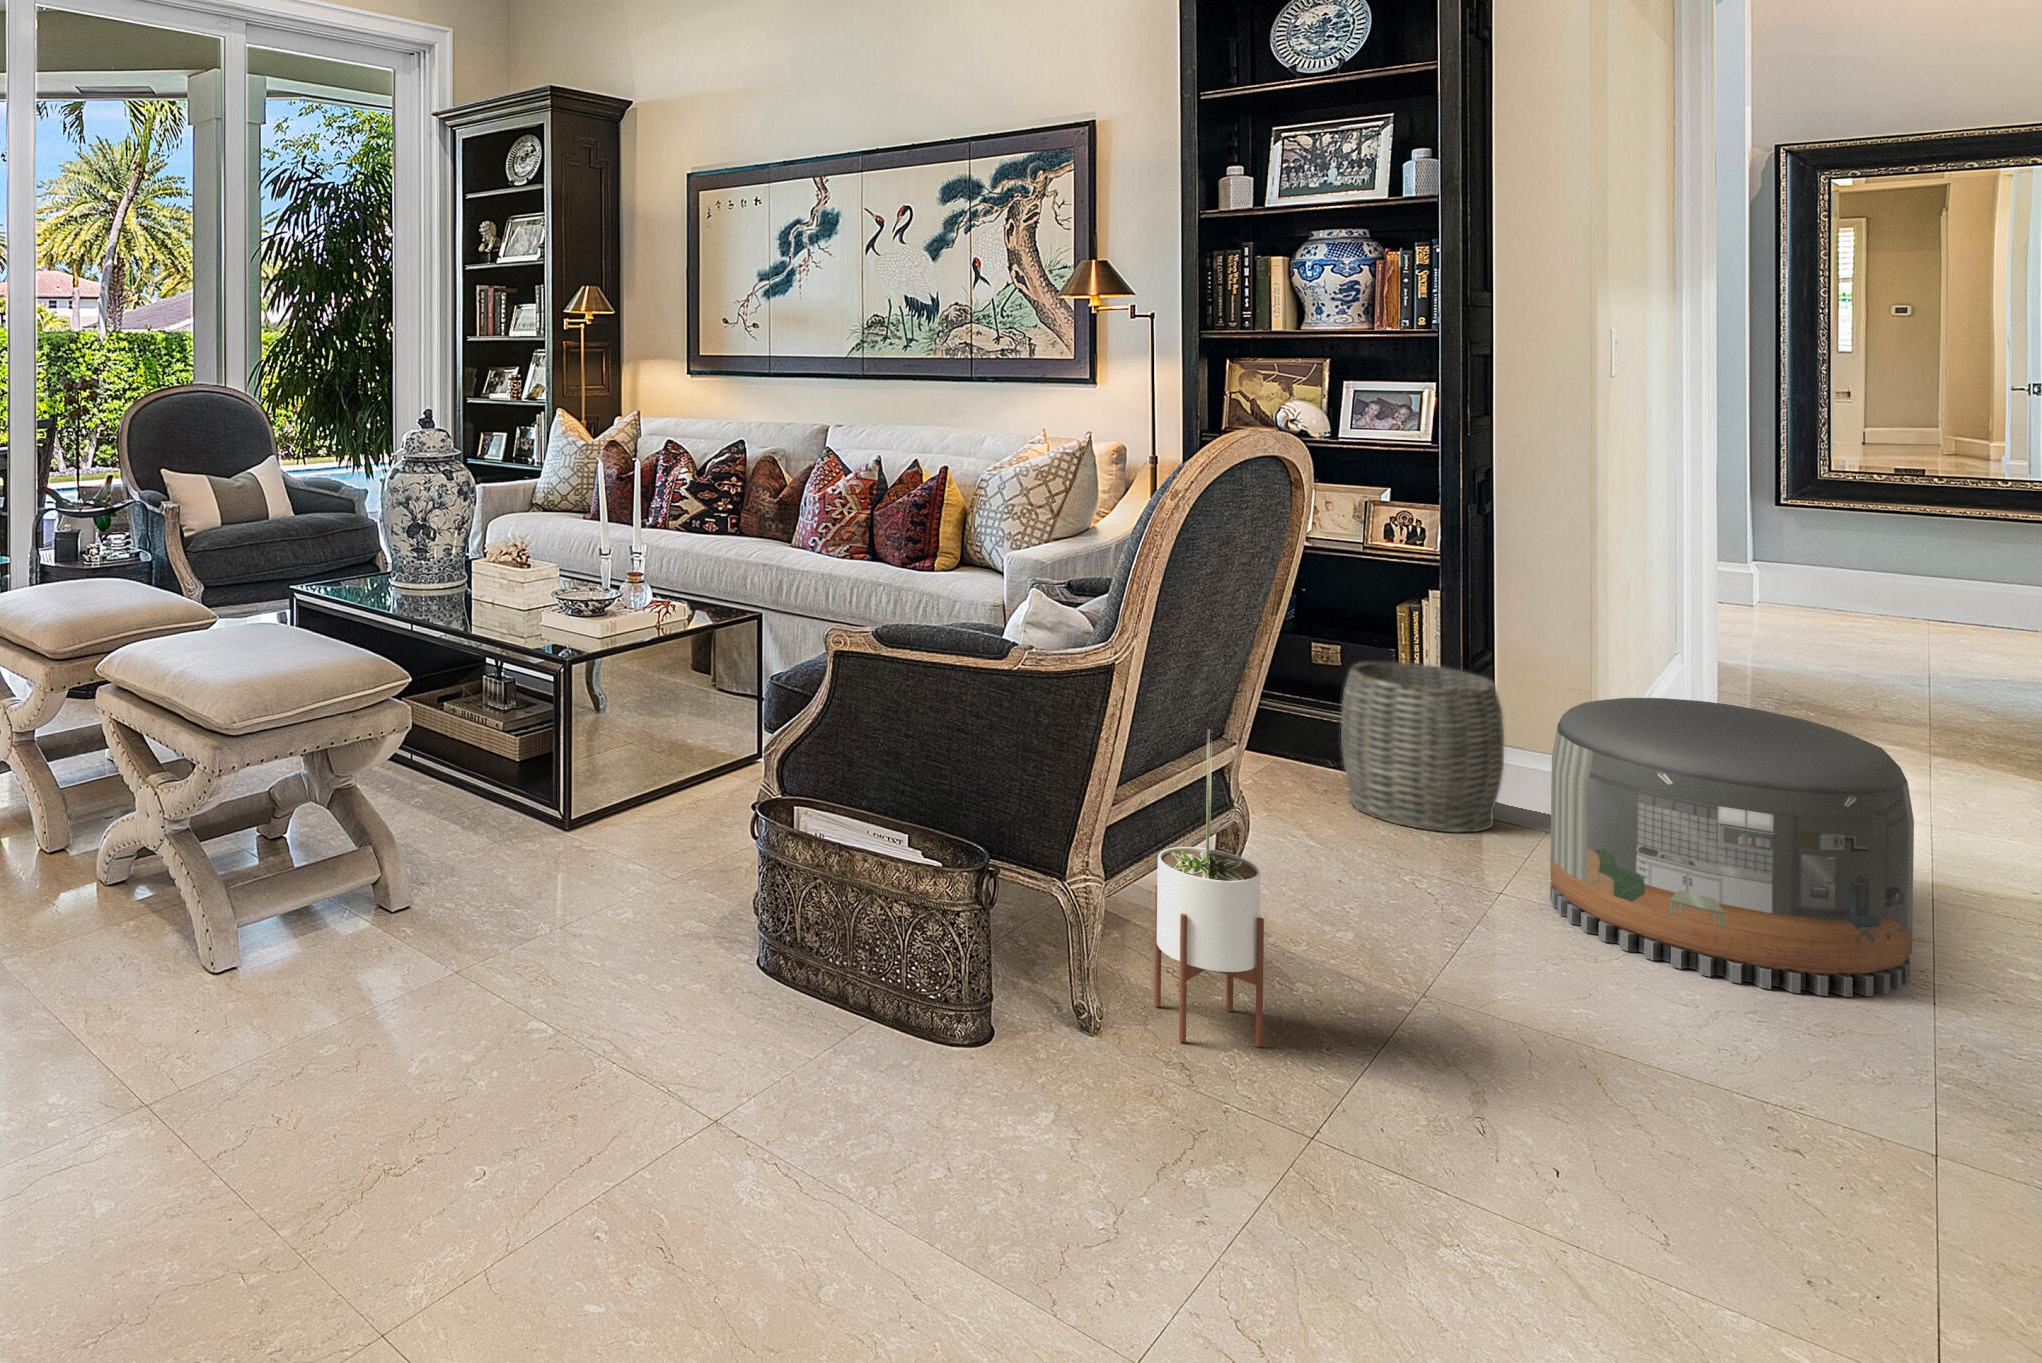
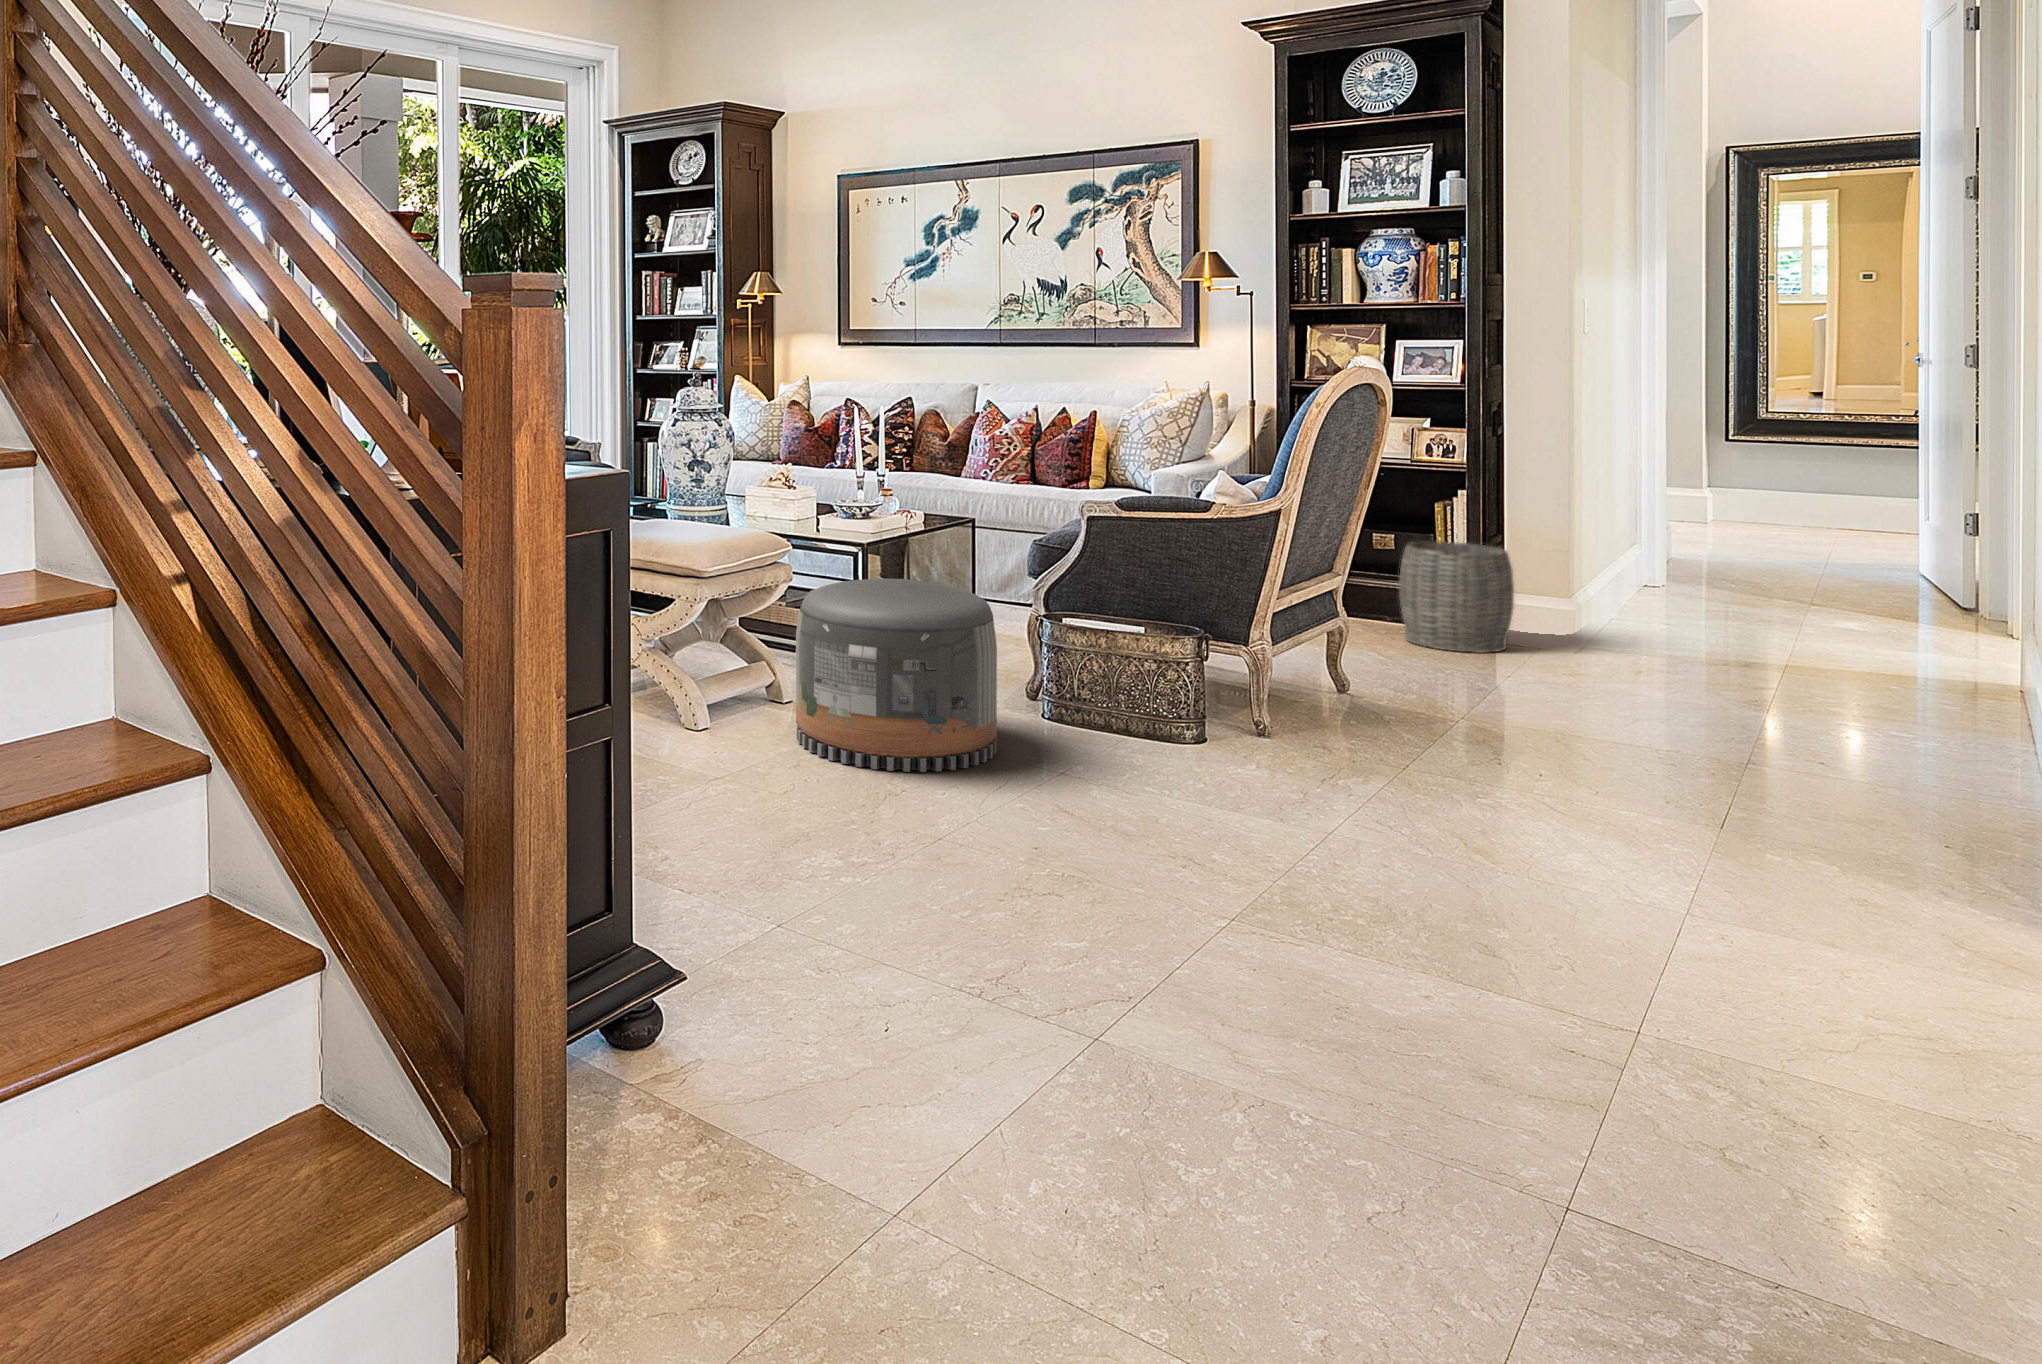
pouf: present [1550,698,1914,997] -> present [796,578,997,772]
potted plant: present [1154,742,1264,1047] -> none [1302,543,1373,742]

